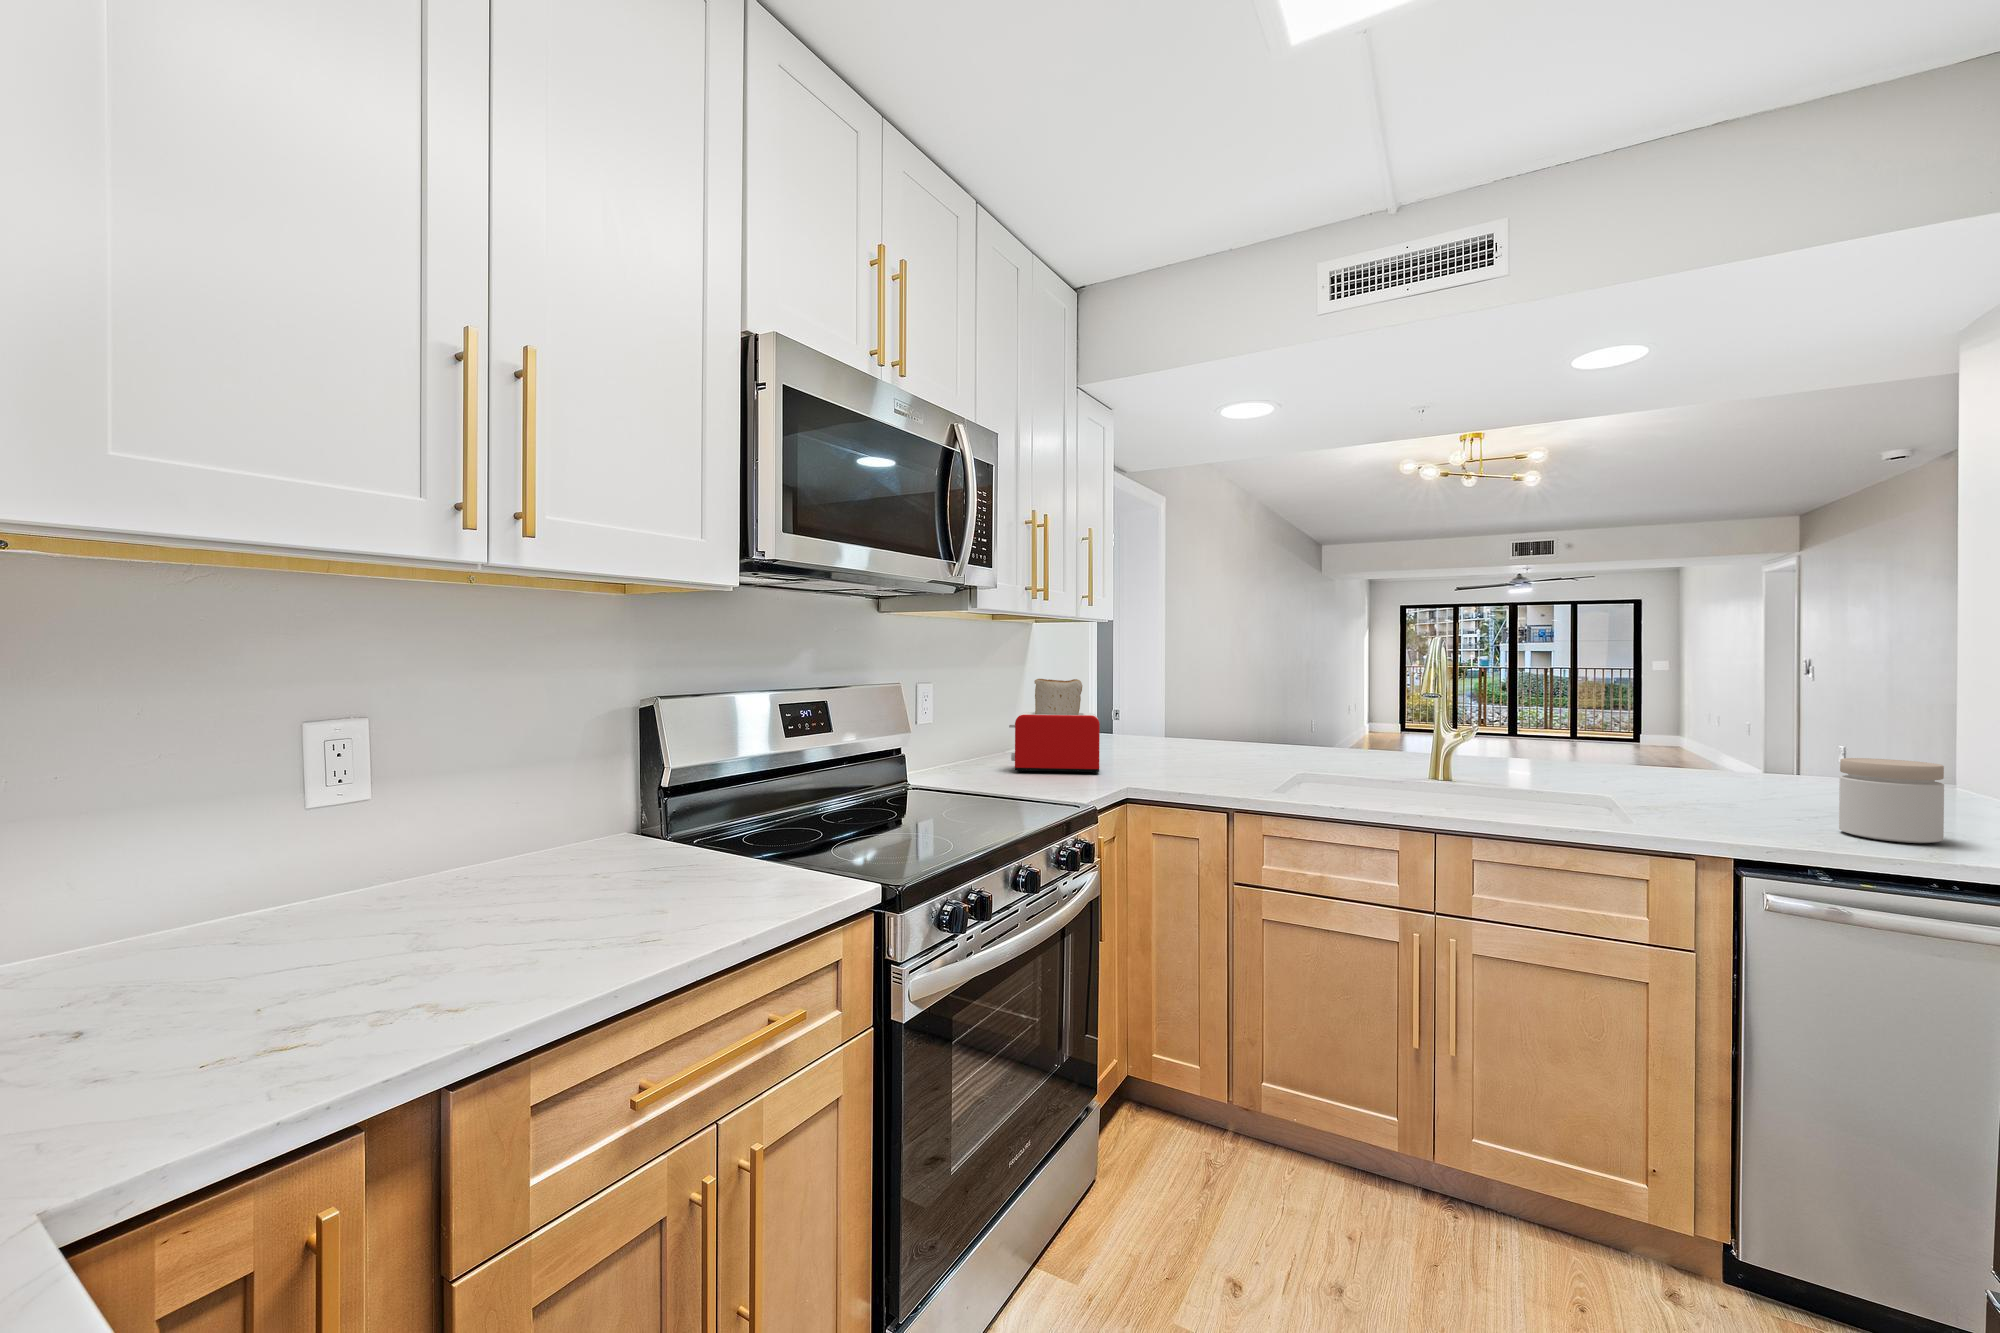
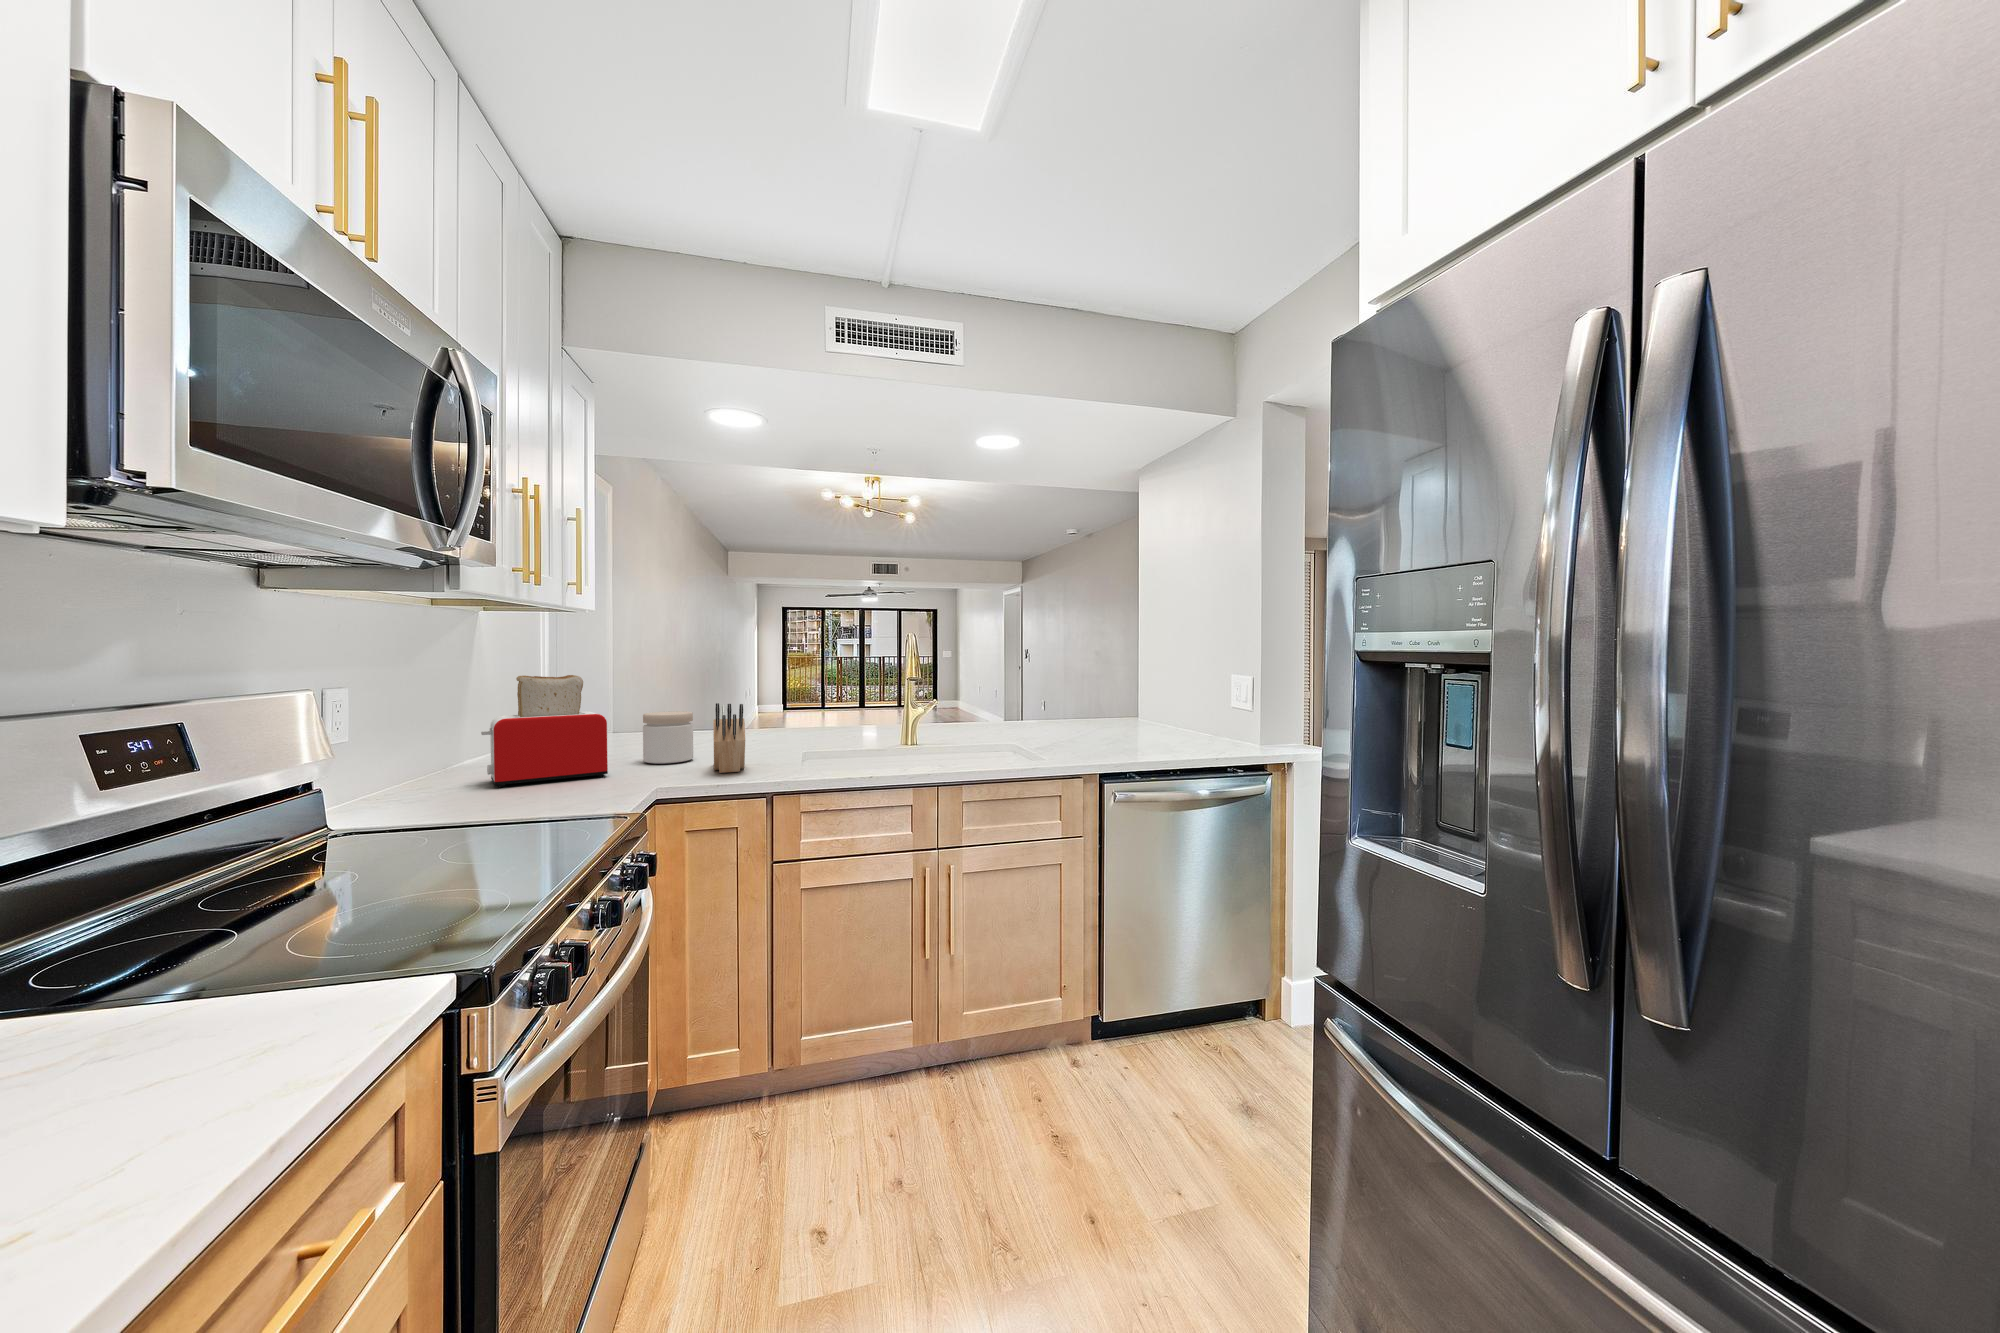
knife block: none [1186,711,1227,784] -> present [713,703,745,773]
jar: present [1839,758,1944,843] -> present [643,711,693,764]

